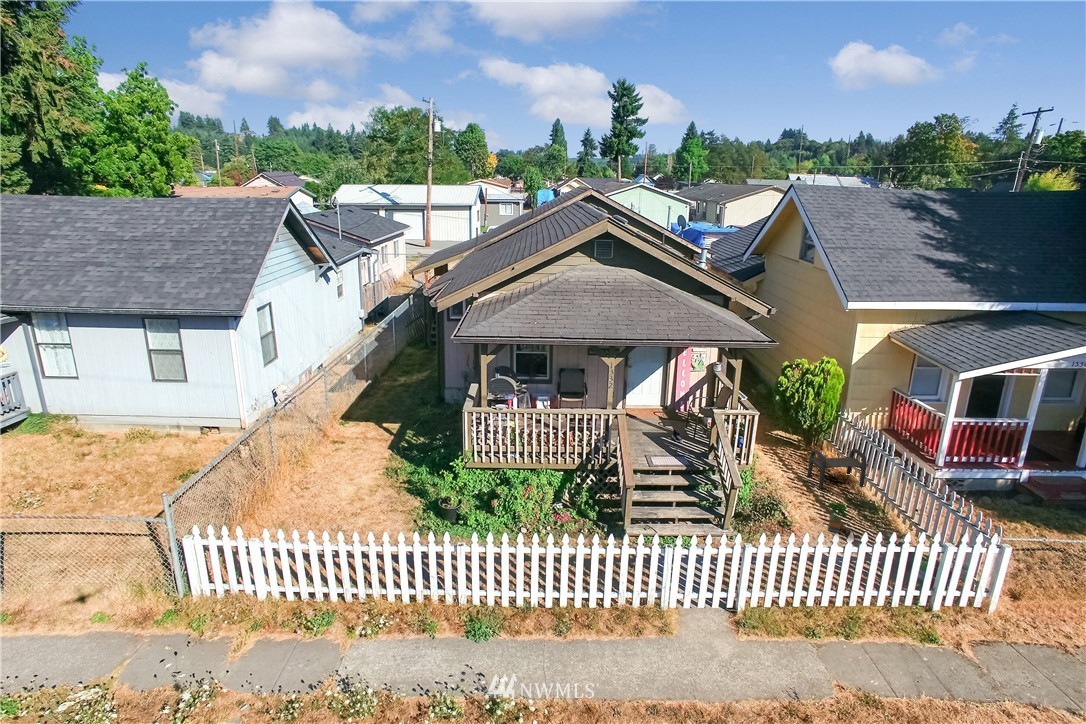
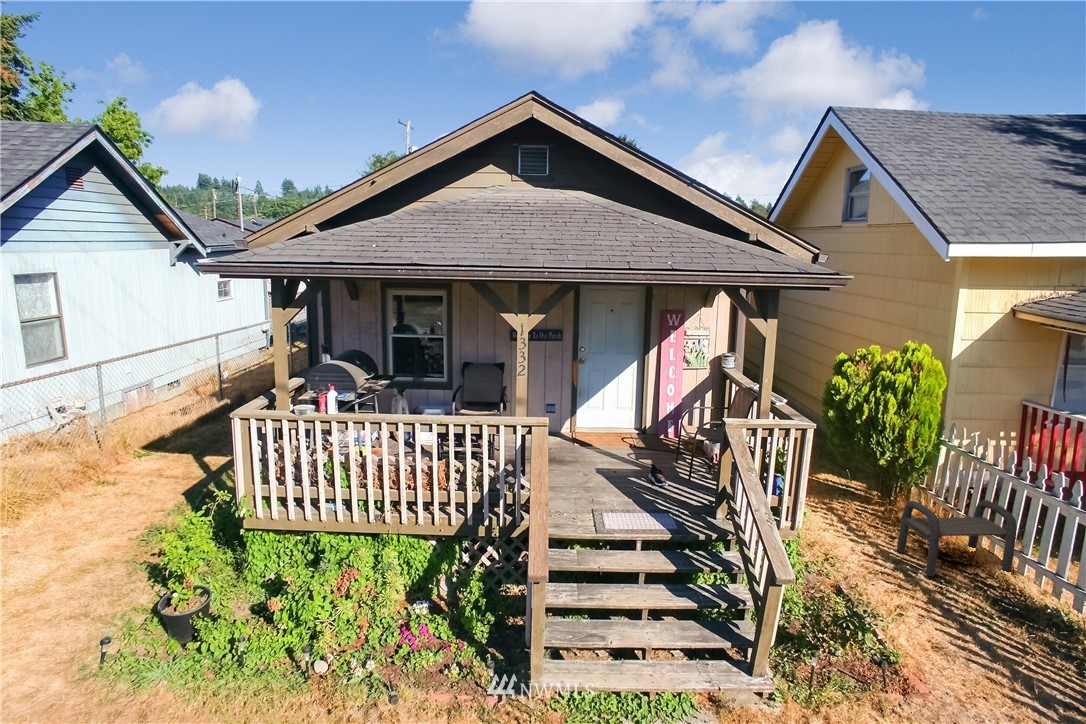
potted tree: present [828,502,847,533] -> none [972,614,1025,685]

